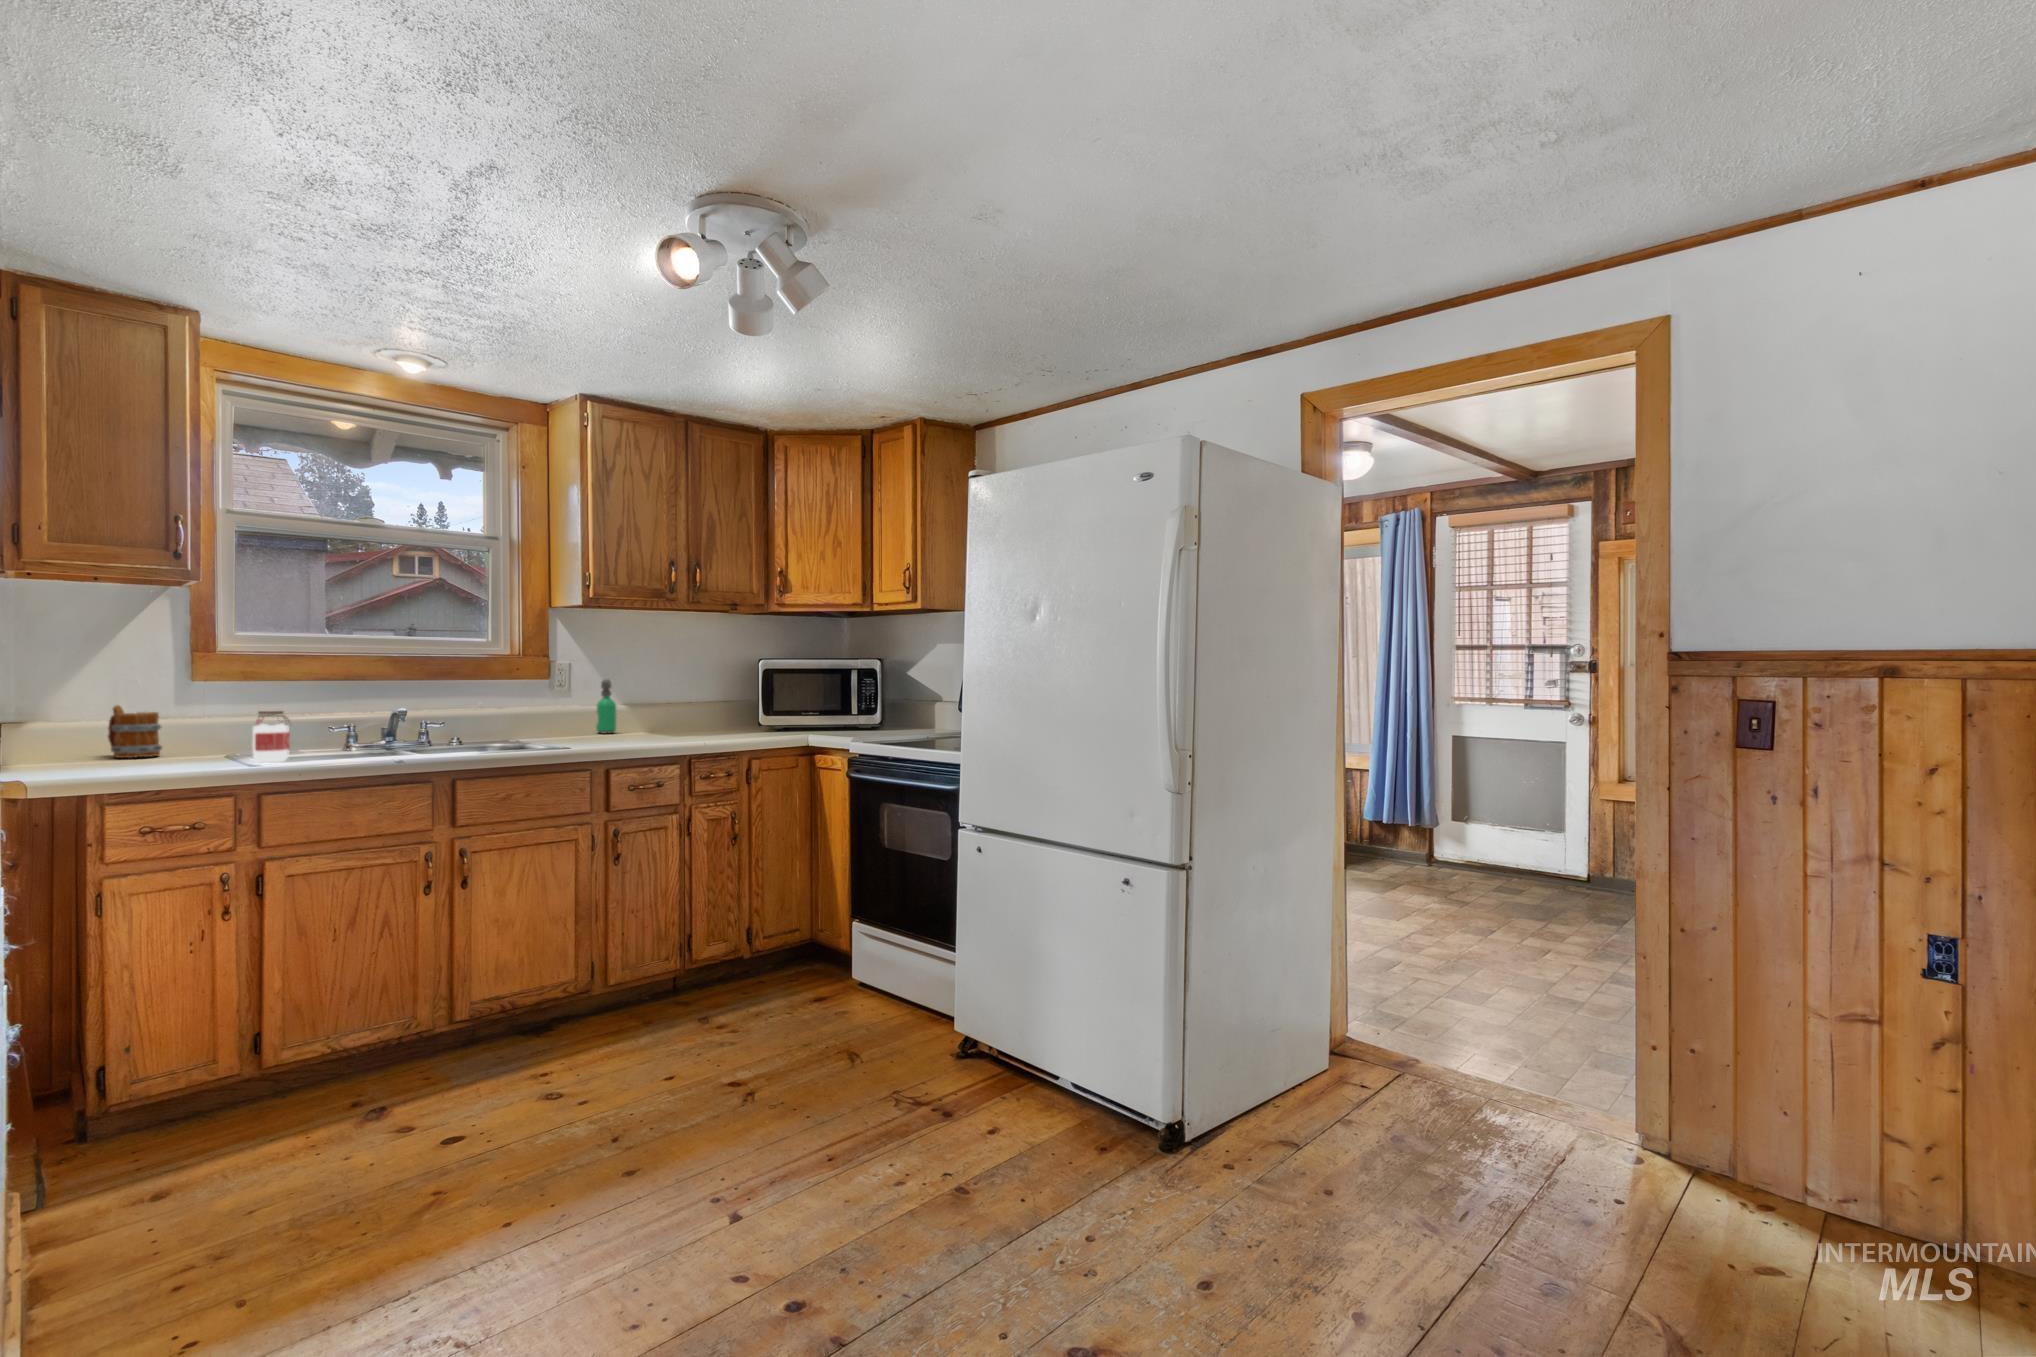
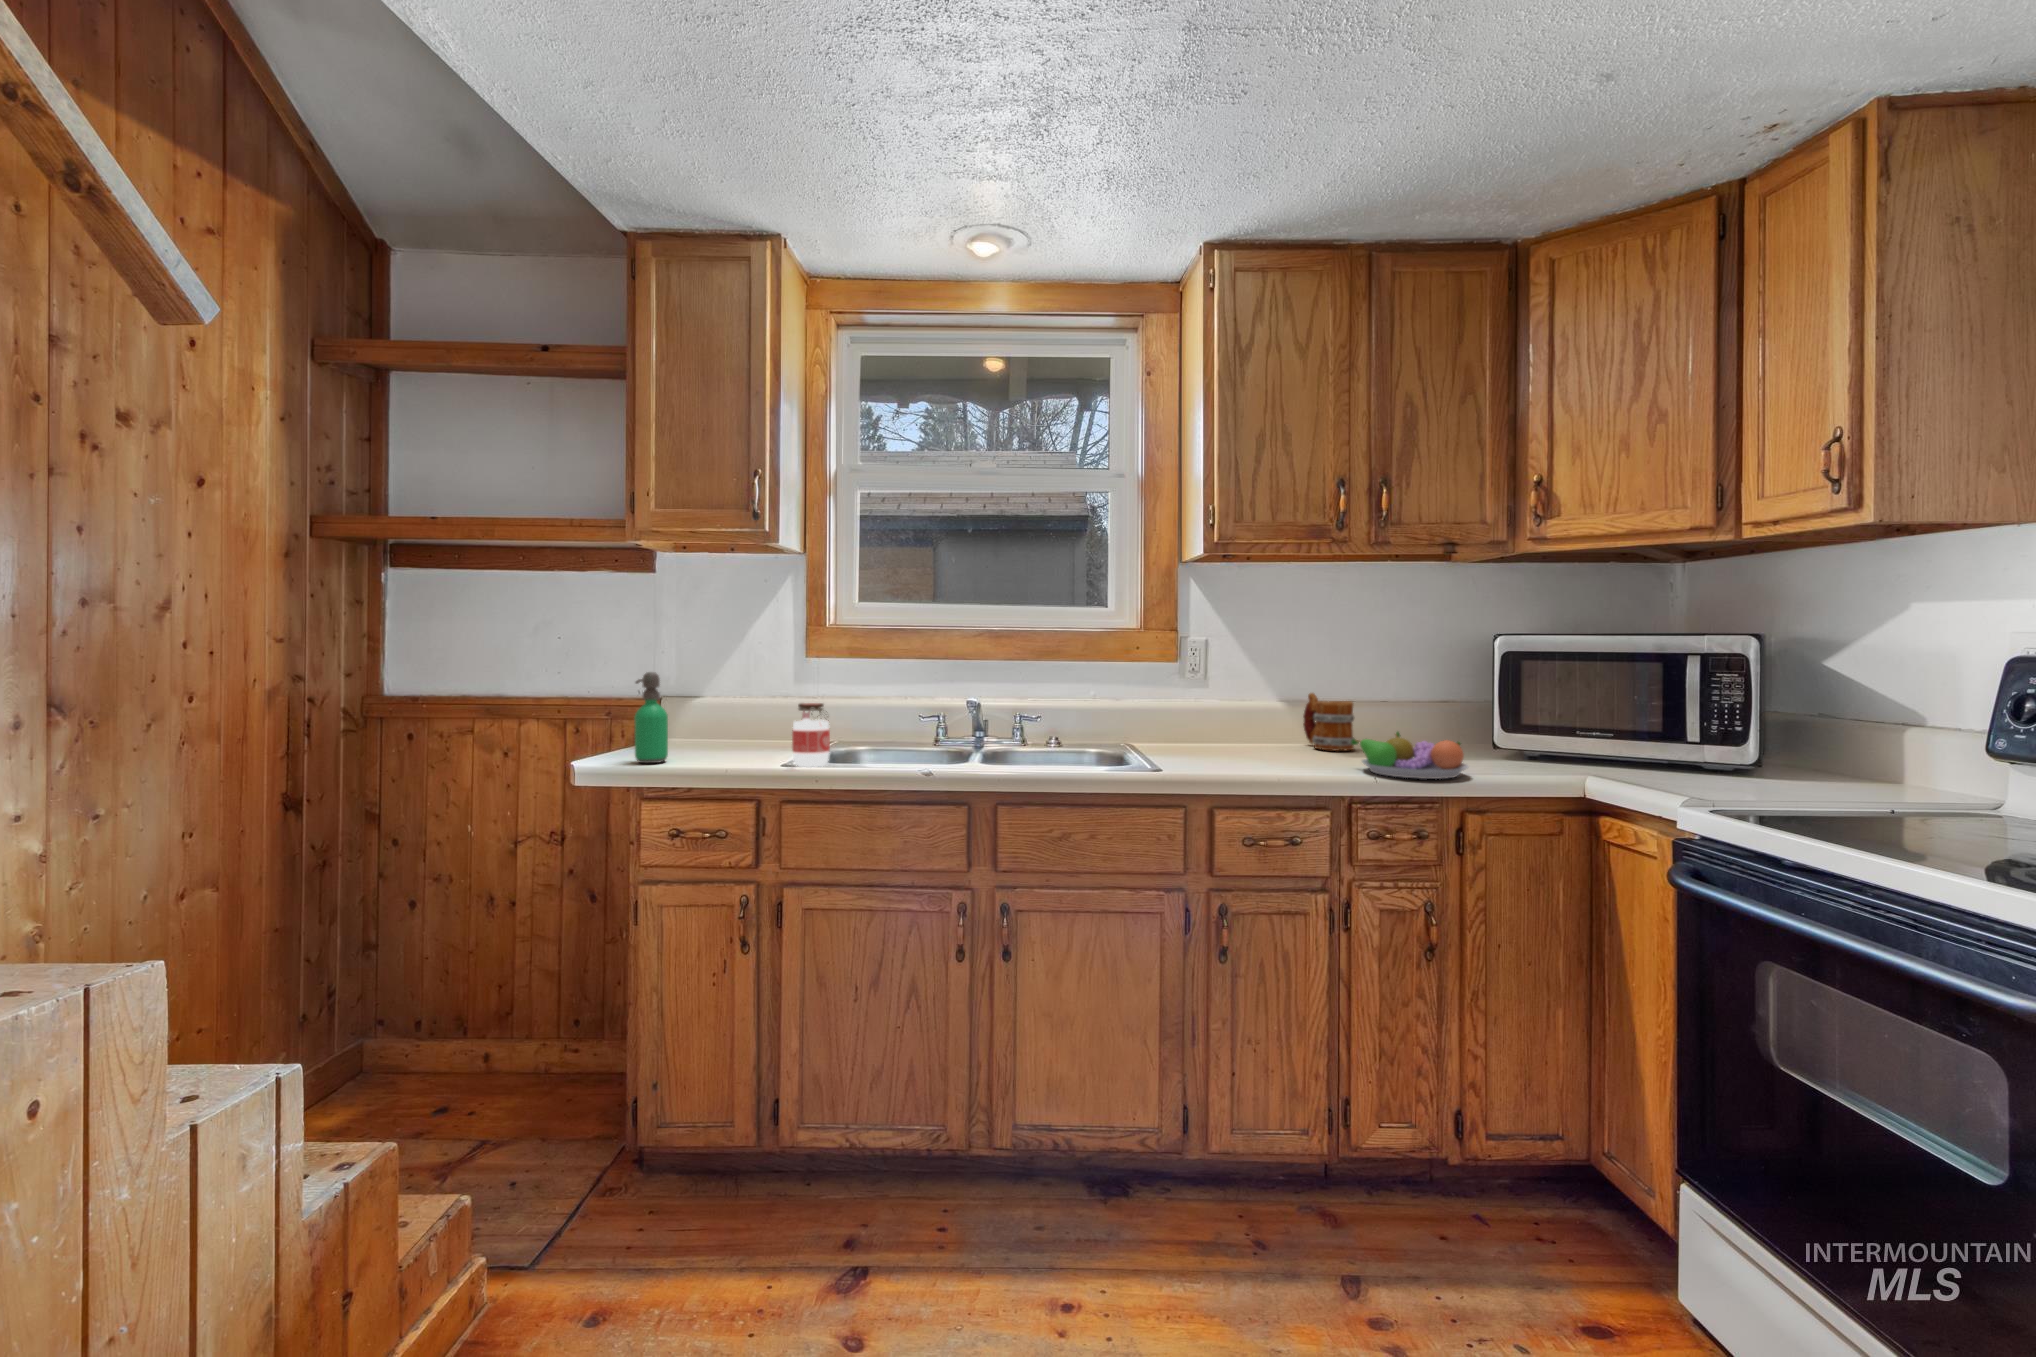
soap dispenser: present [596,679,616,734] -> present [634,672,668,763]
mug: present [108,705,162,758] -> present [1303,693,1354,751]
fruit bowl: none [684,717,752,742] -> present [1351,732,1468,779]

